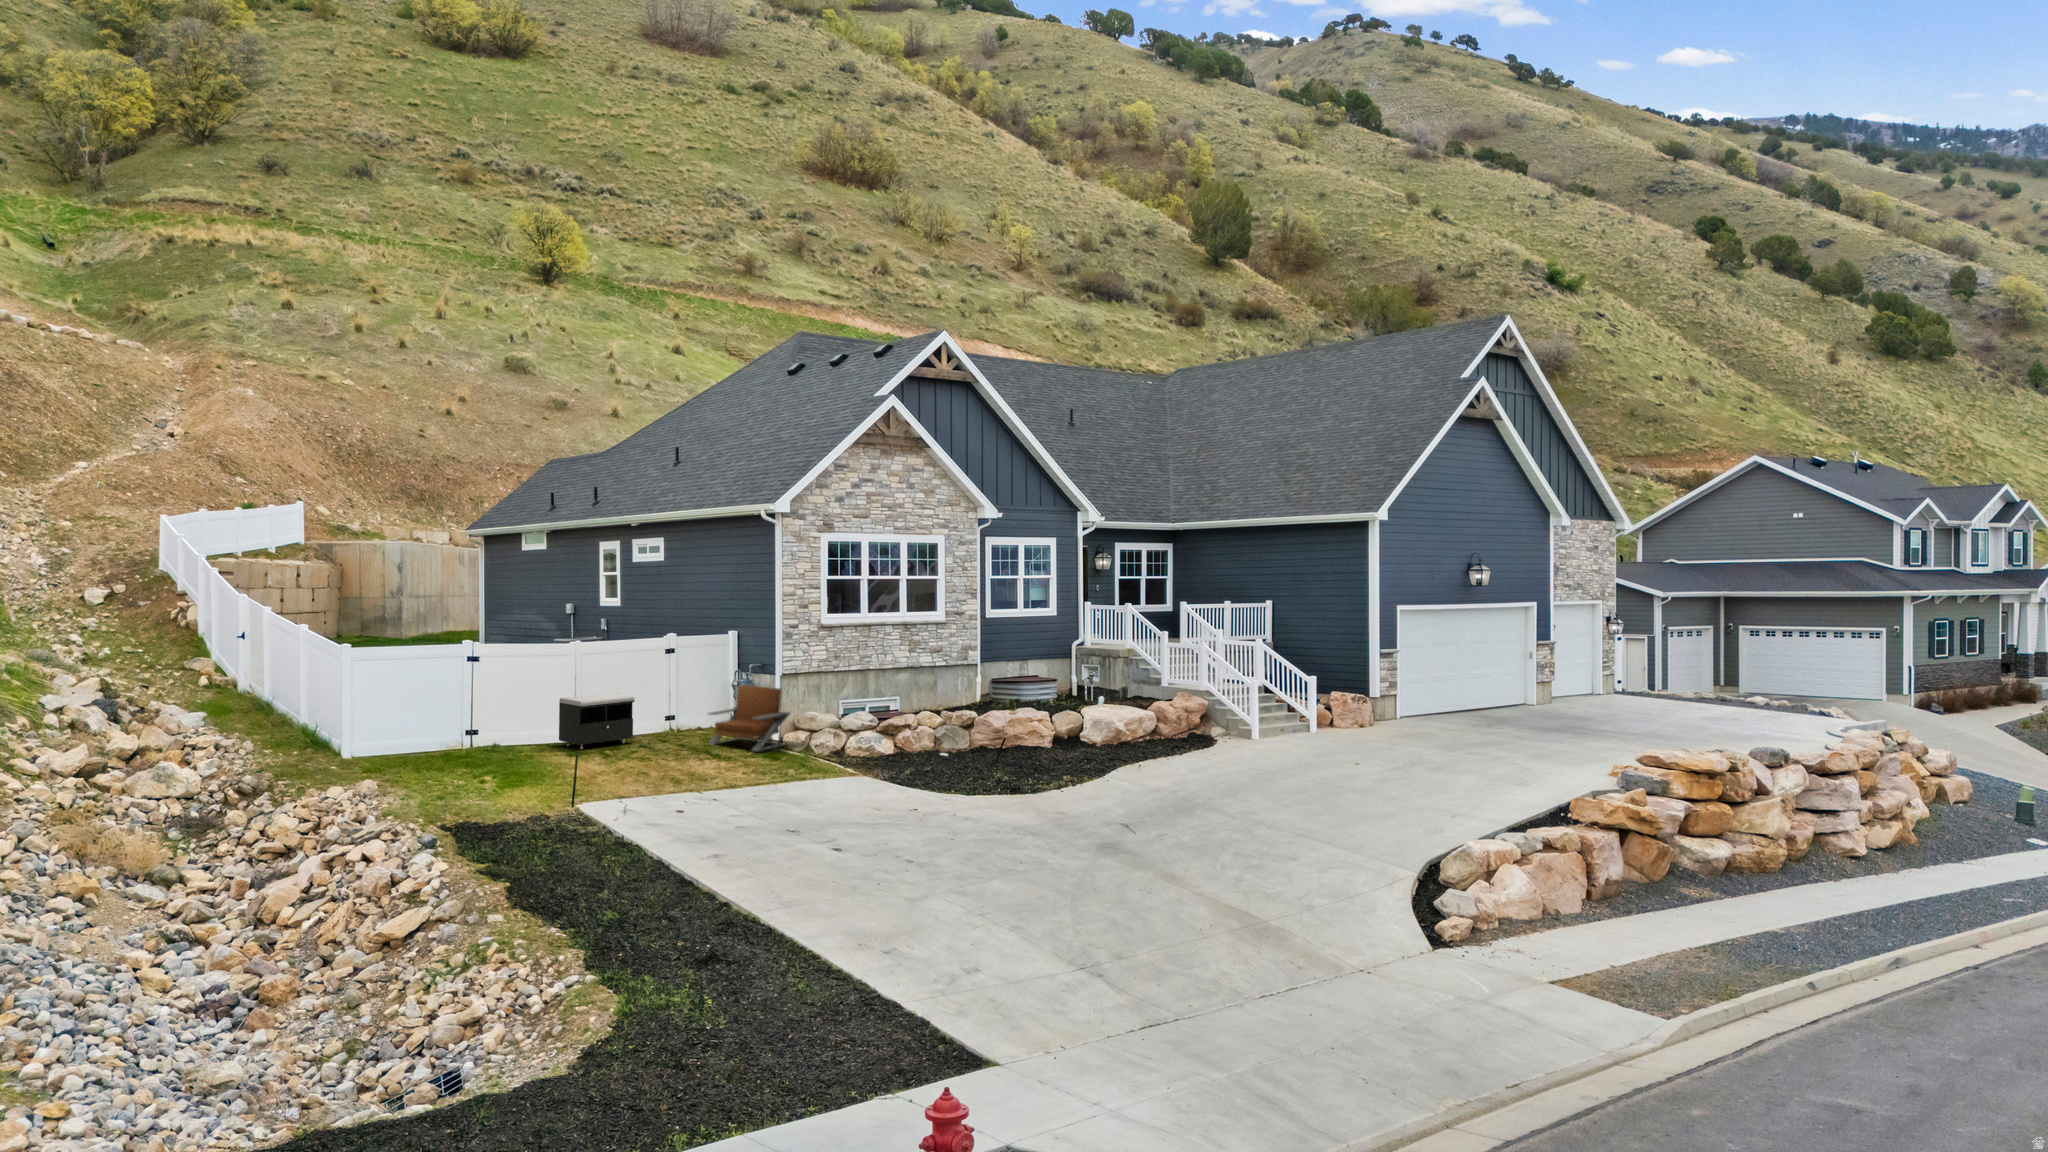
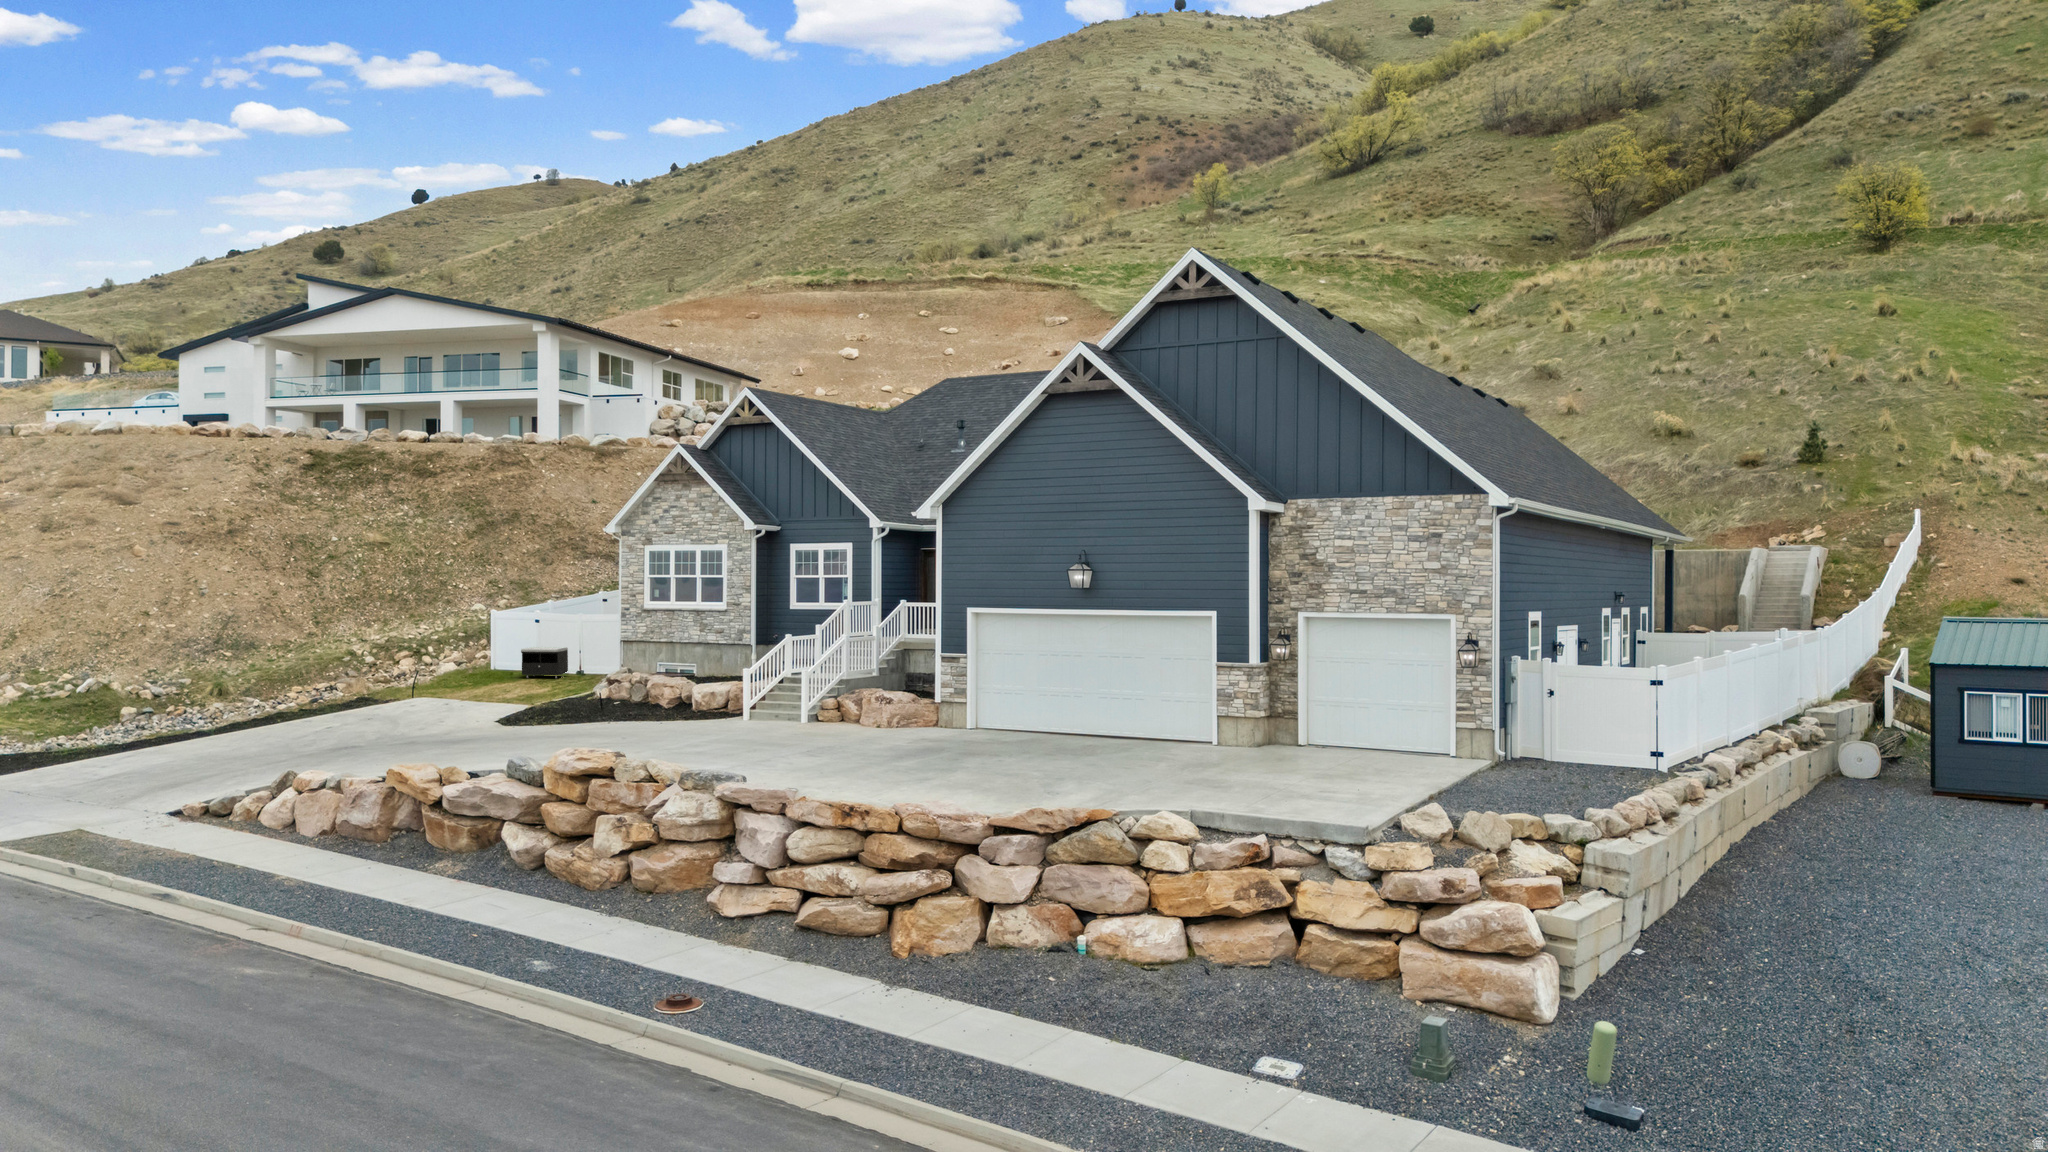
lounge chair: present [708,685,790,752] -> none [569,647,615,689]

